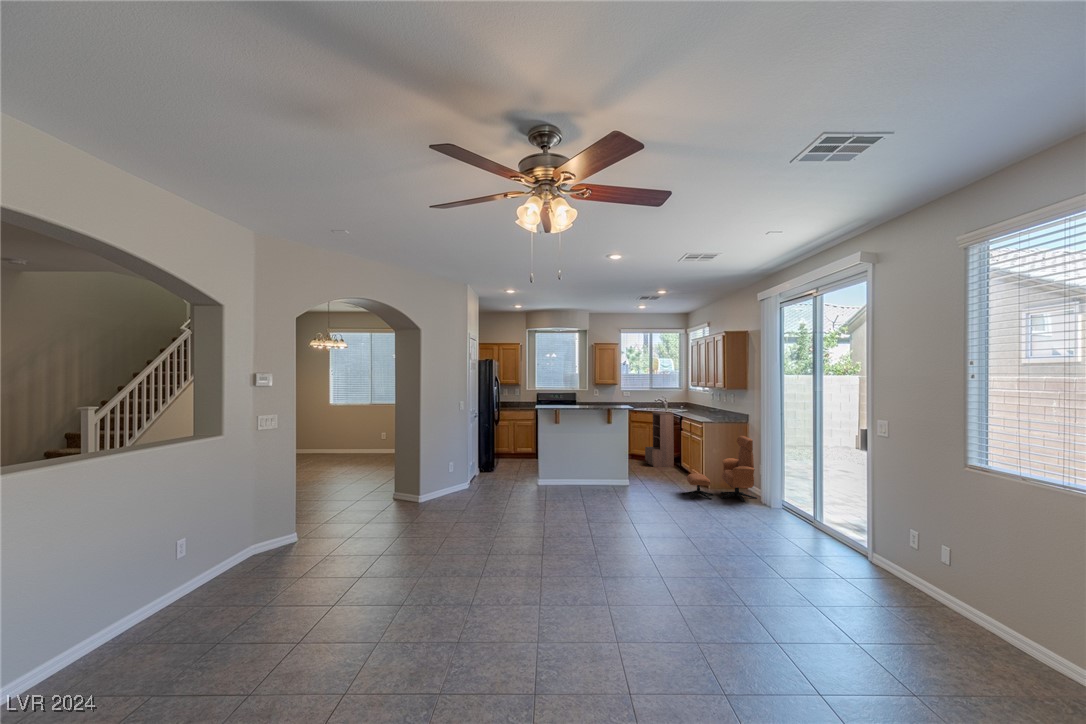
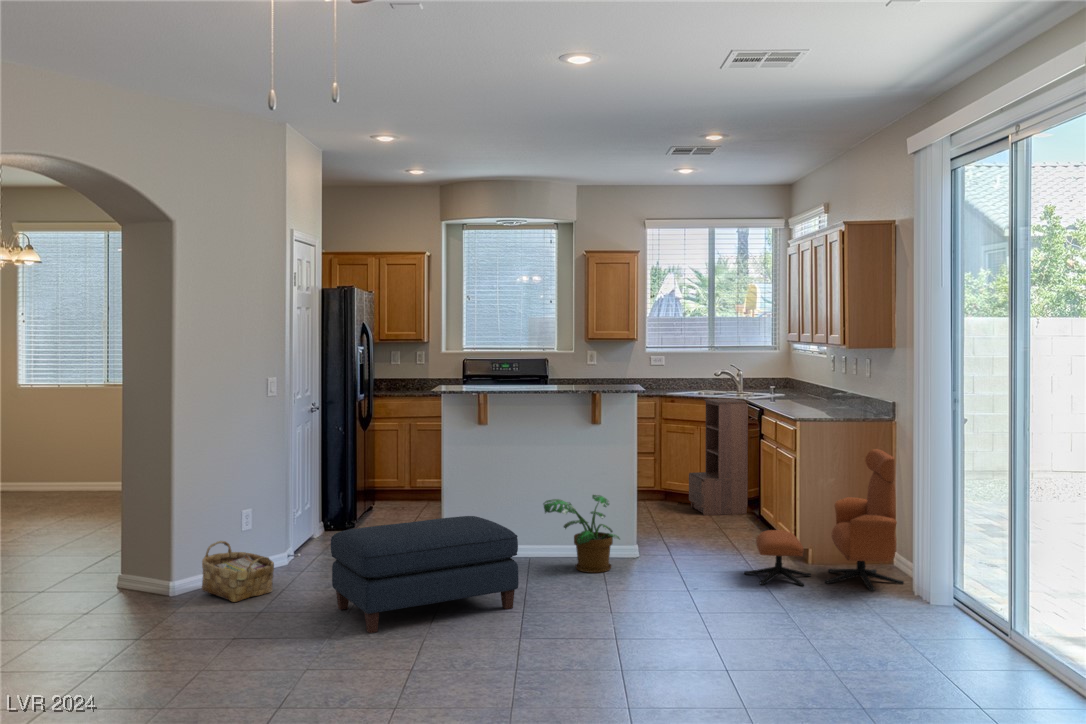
potted plant: none [589,456,623,493] -> present [543,495,620,573]
ottoman: none [497,466,583,519] -> present [331,516,519,633]
woven basket: none [434,477,468,505] -> present [202,541,274,602]

